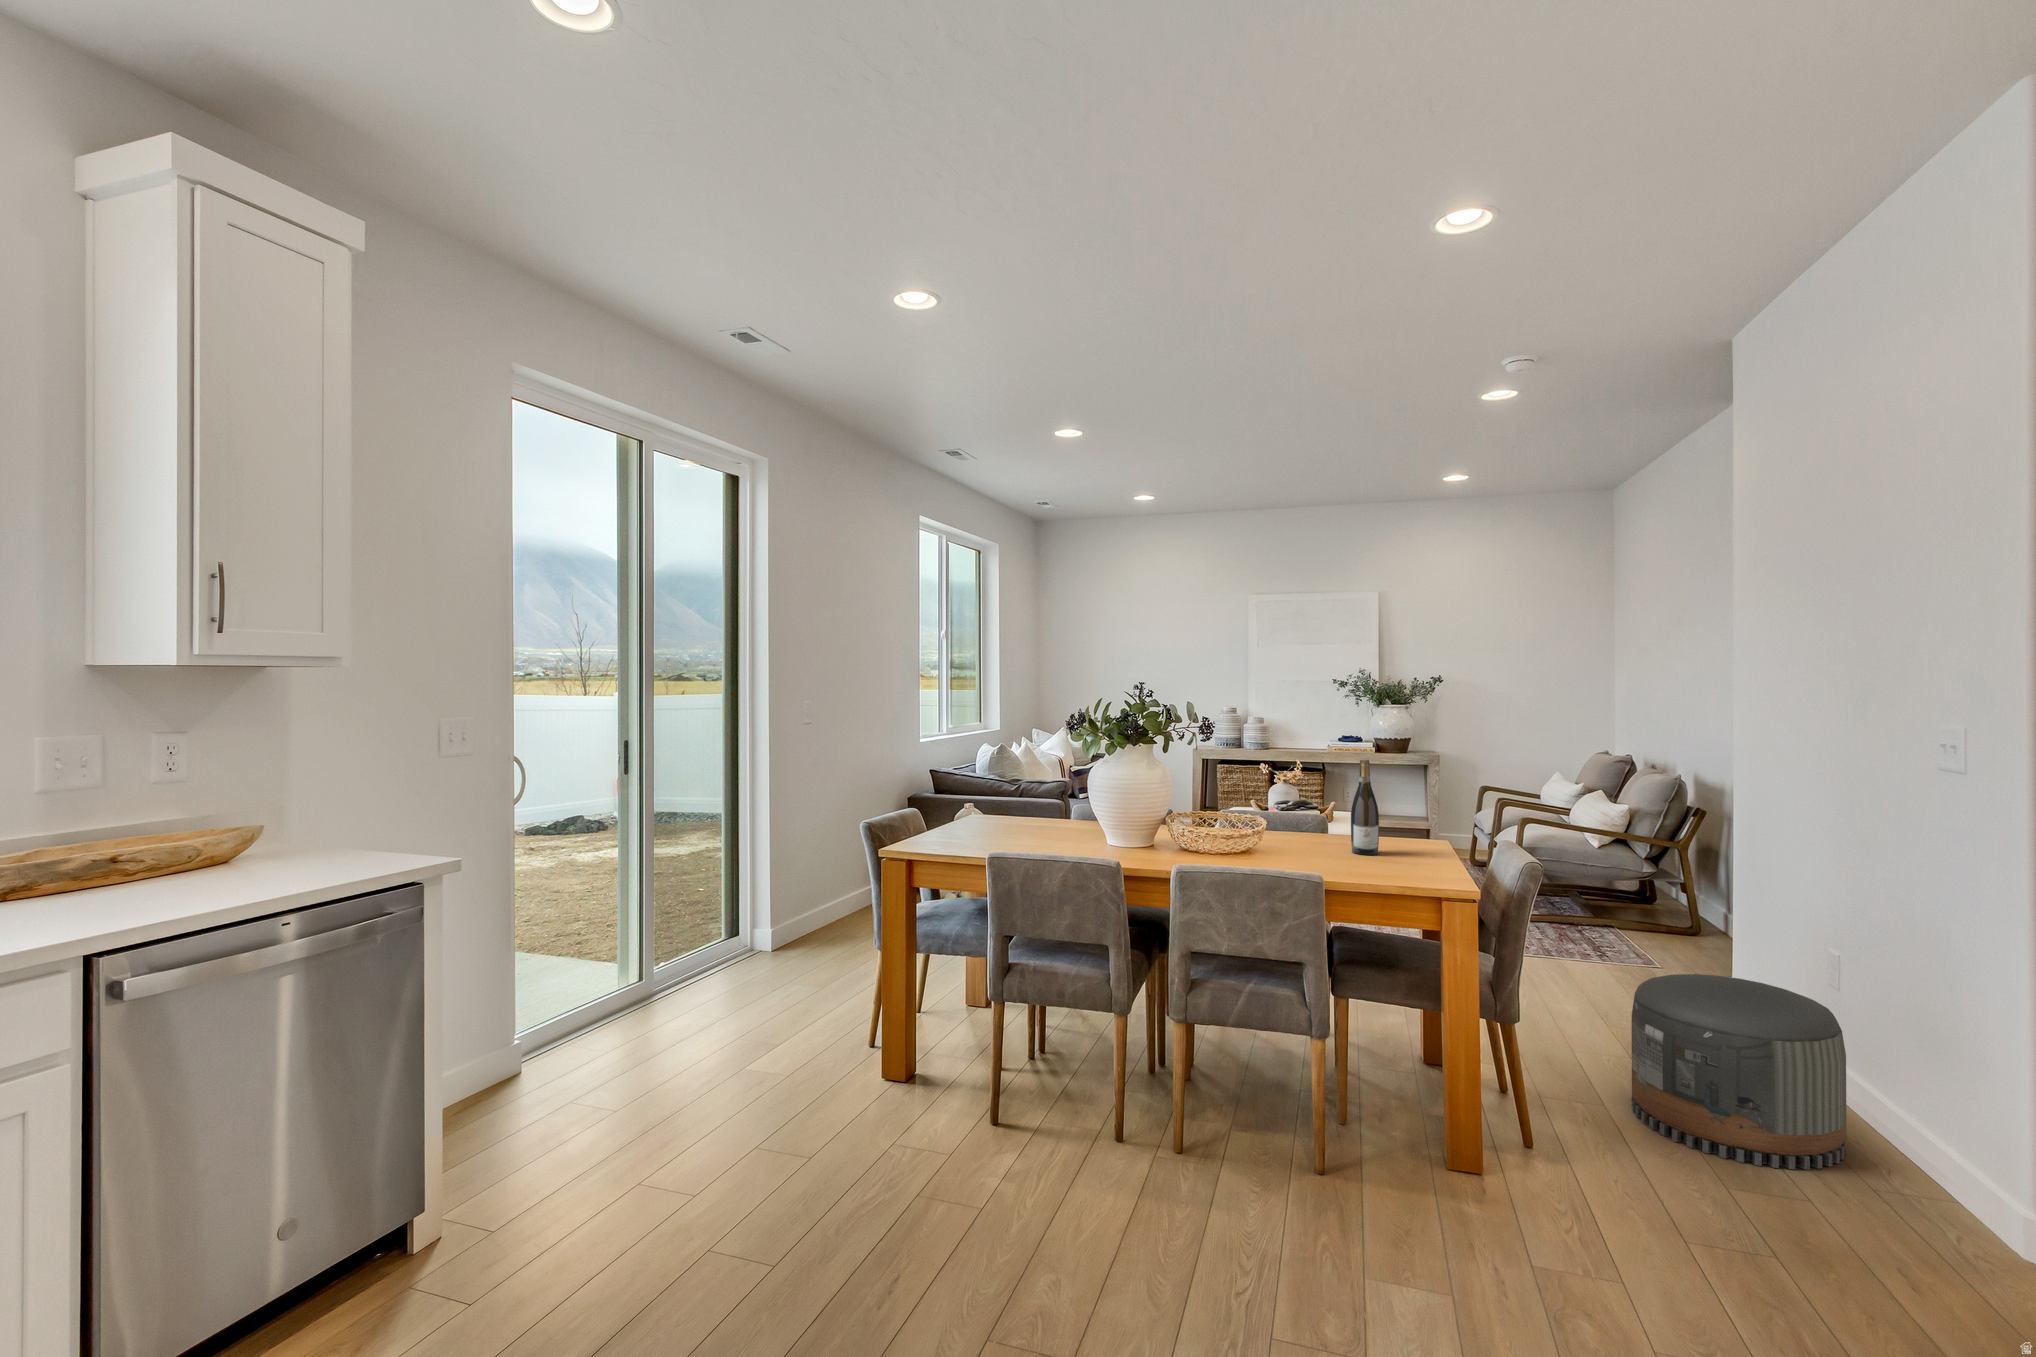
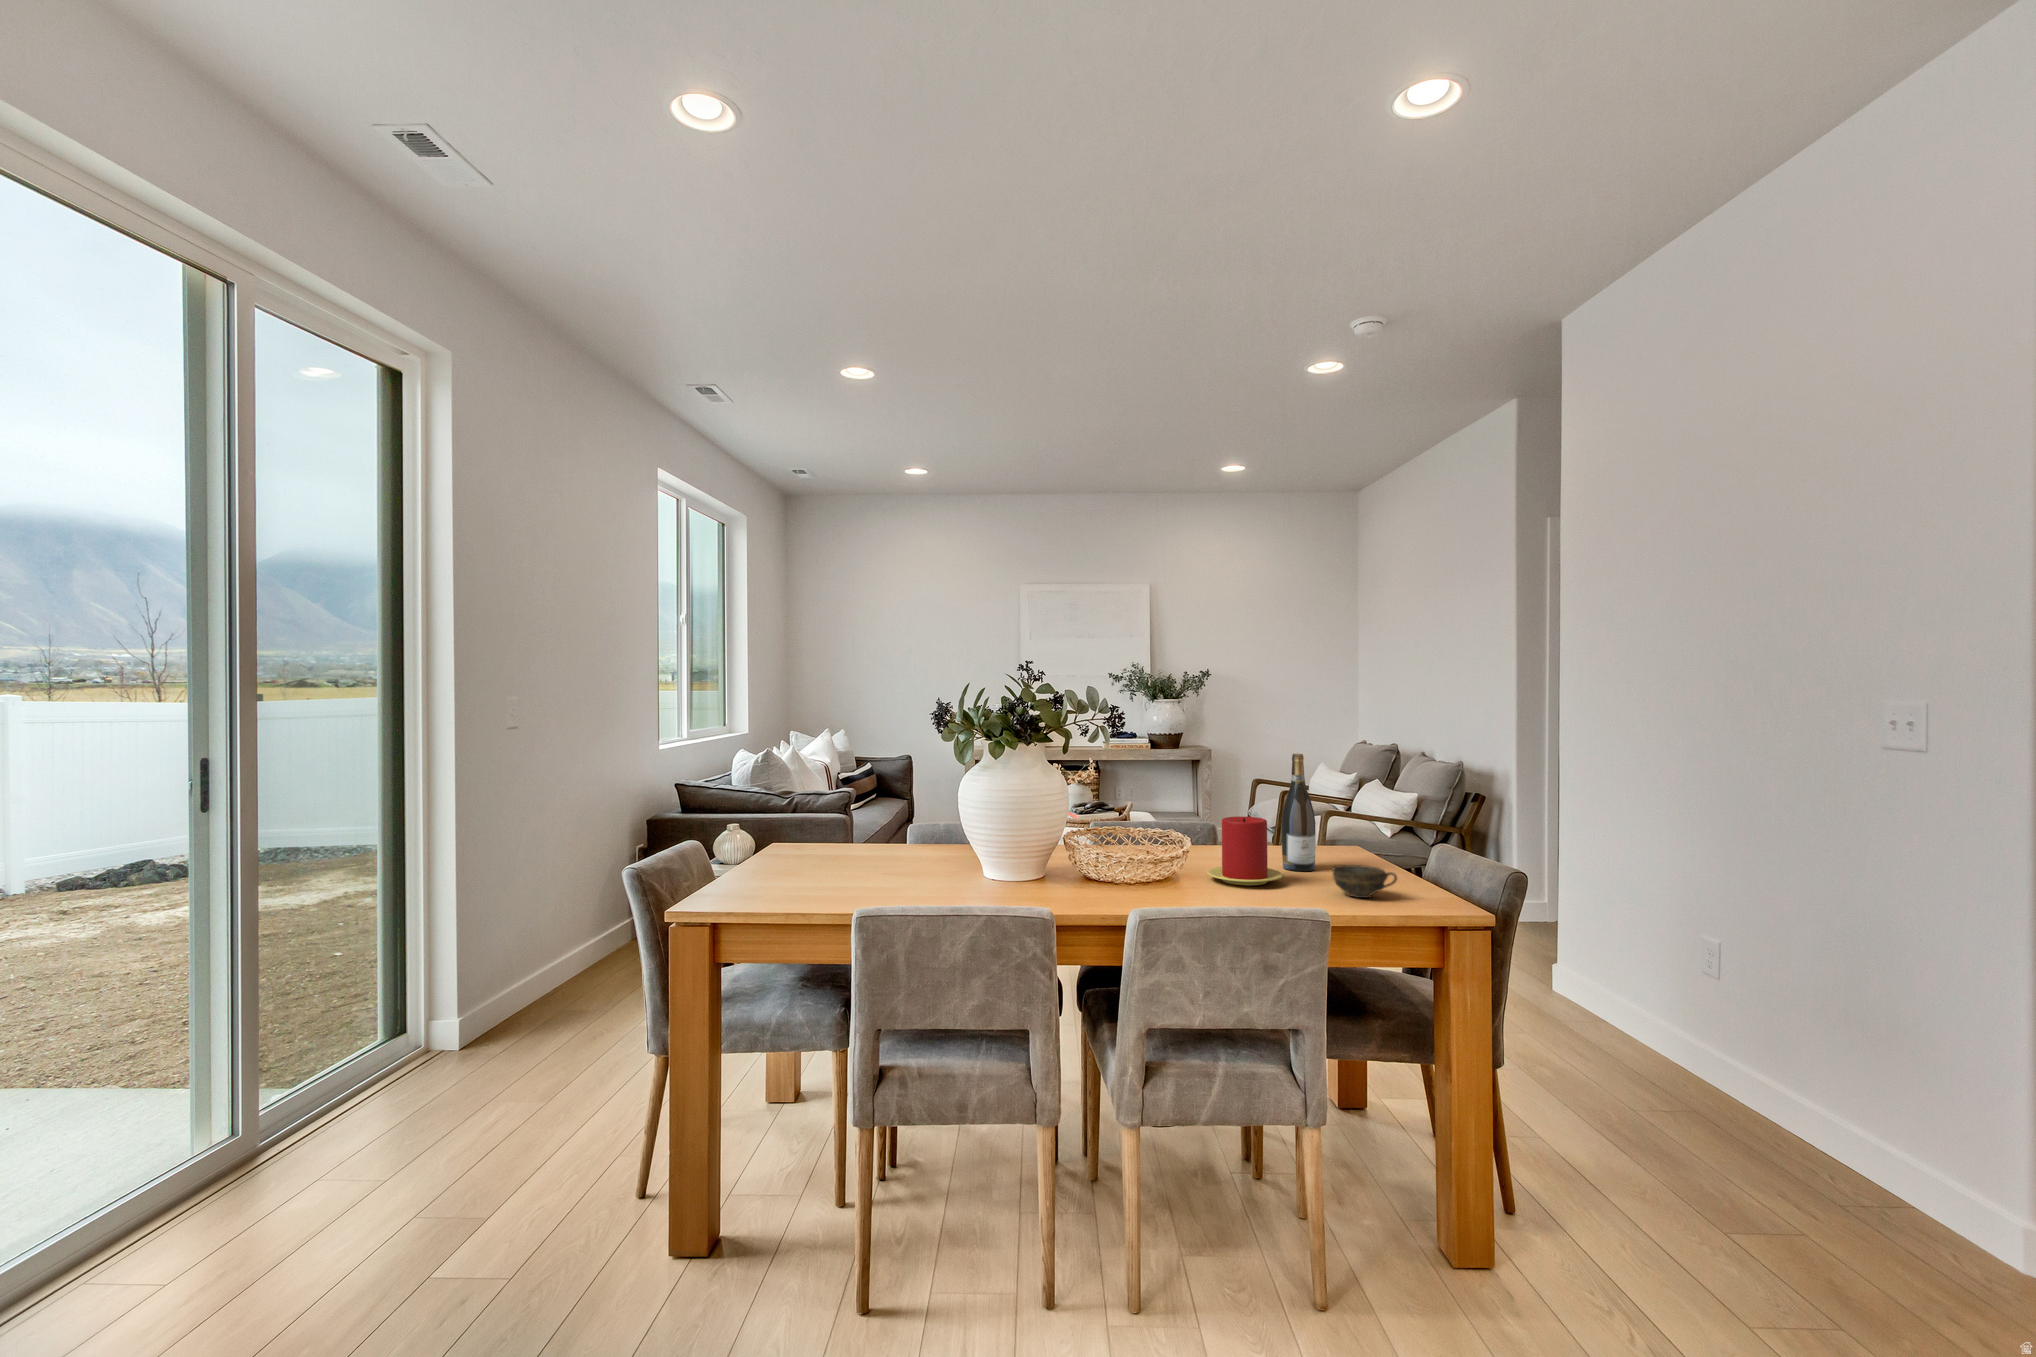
candle: none [1275,808,1335,861] -> present [1207,817,1283,885]
cup: none [1366,849,1416,874] -> present [1333,865,1397,898]
pouf: present [1631,974,1847,1169] -> none [1575,981,1811,1203]

